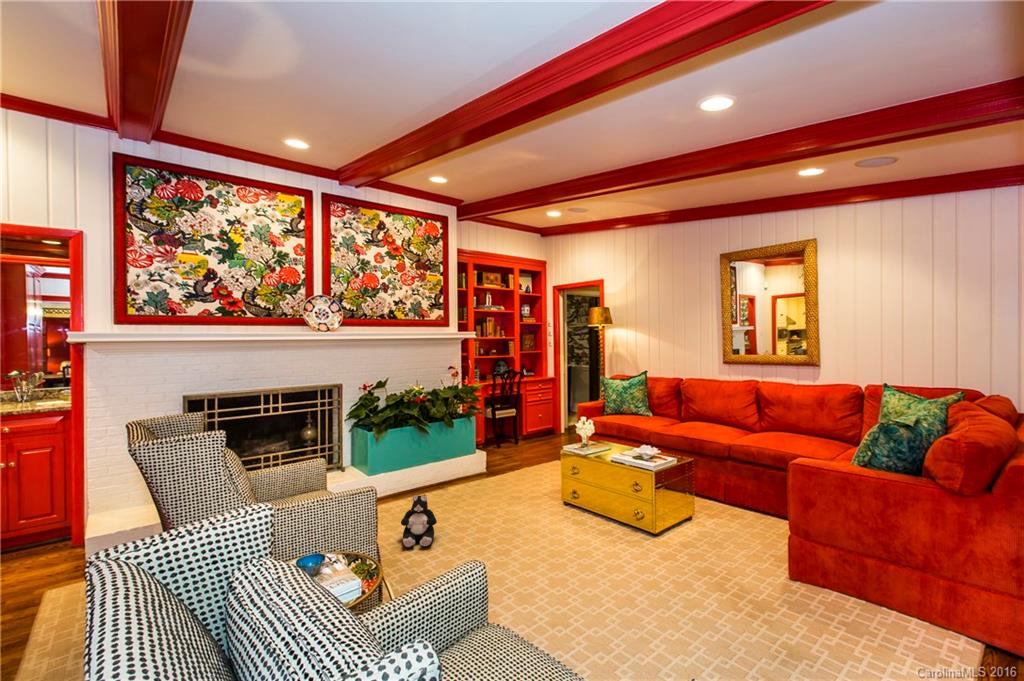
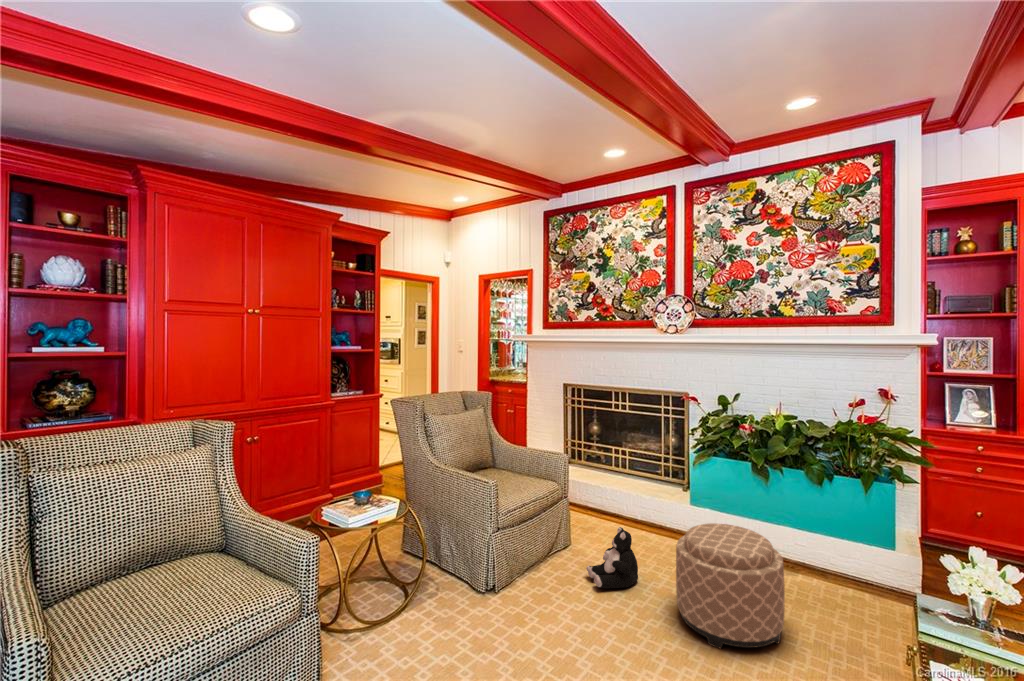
ottoman: none [460,456,522,526] -> present [676,523,785,649]

